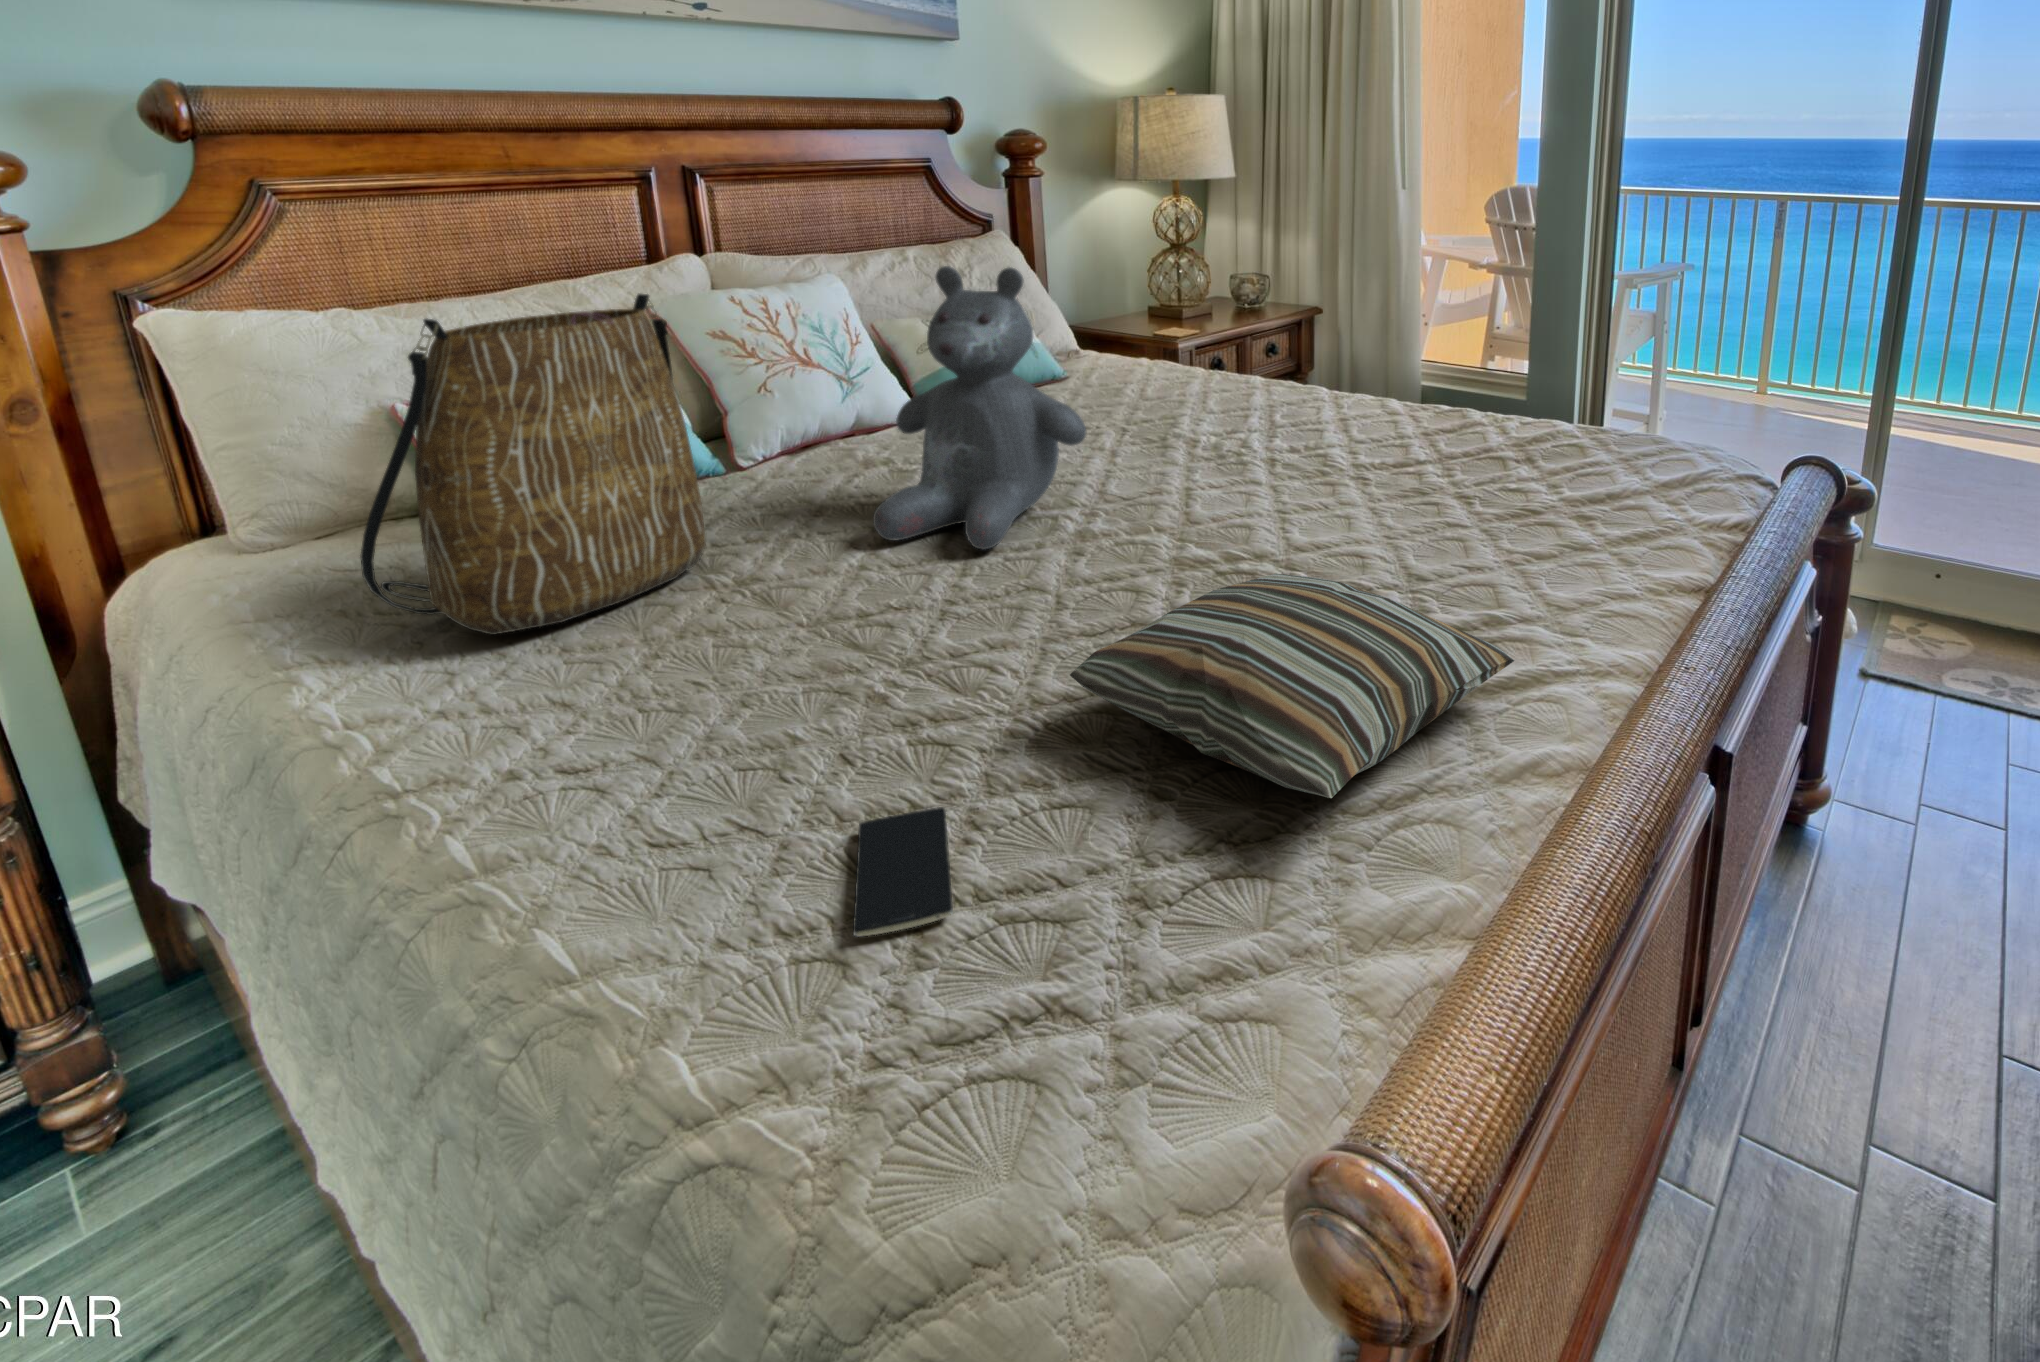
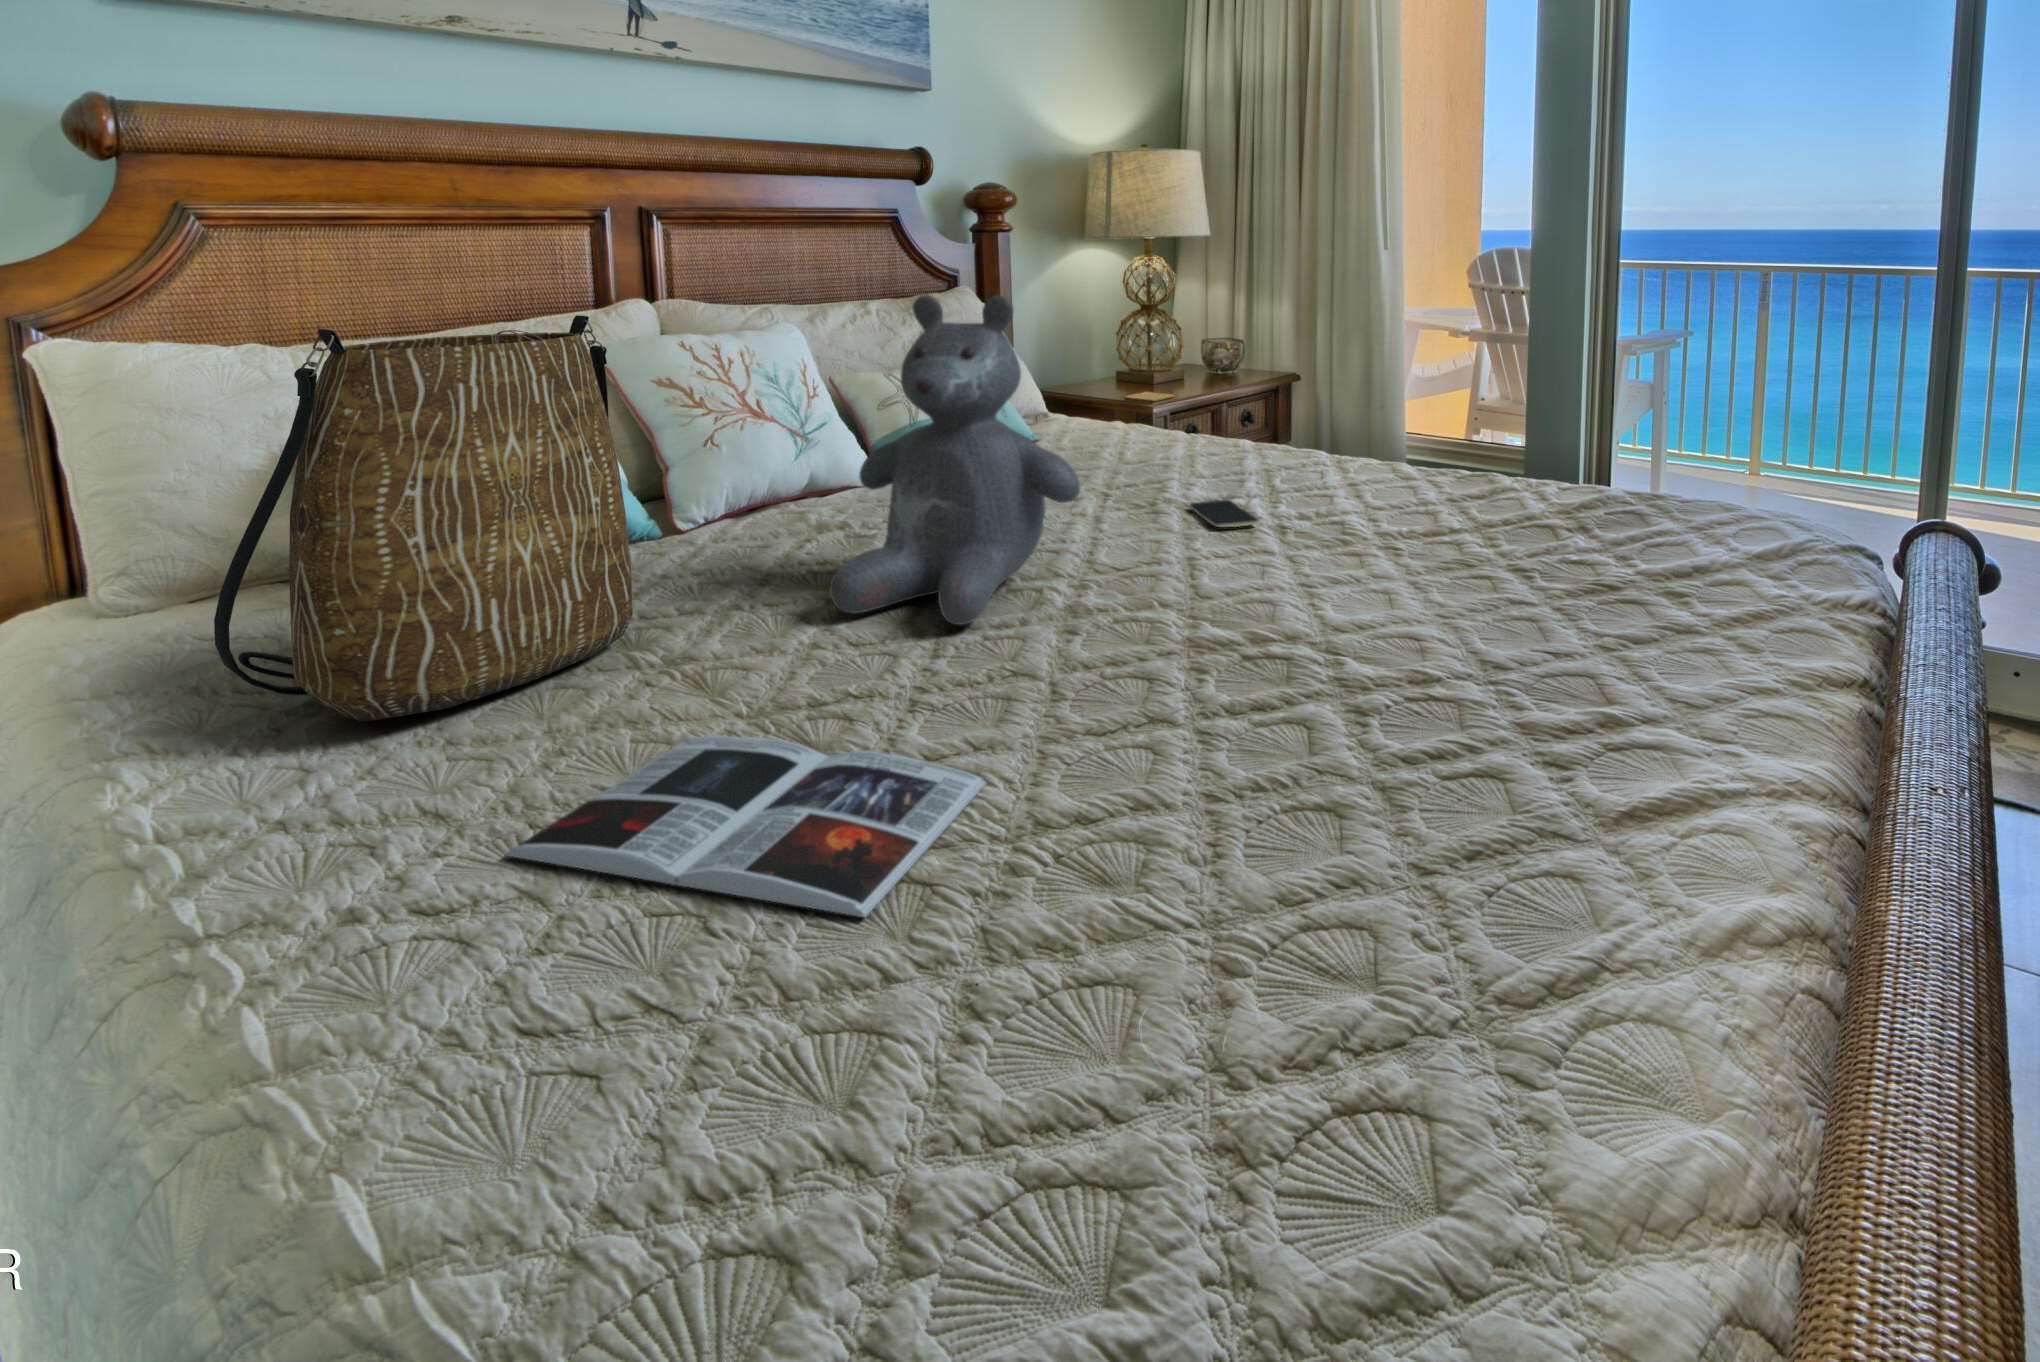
pillow: present [1070,574,1514,798] -> none [1095,657,1685,989]
magazine: none [622,642,997,768] -> present [506,736,986,917]
smartphone: present [853,807,953,936] -> present [1190,500,1259,527]

